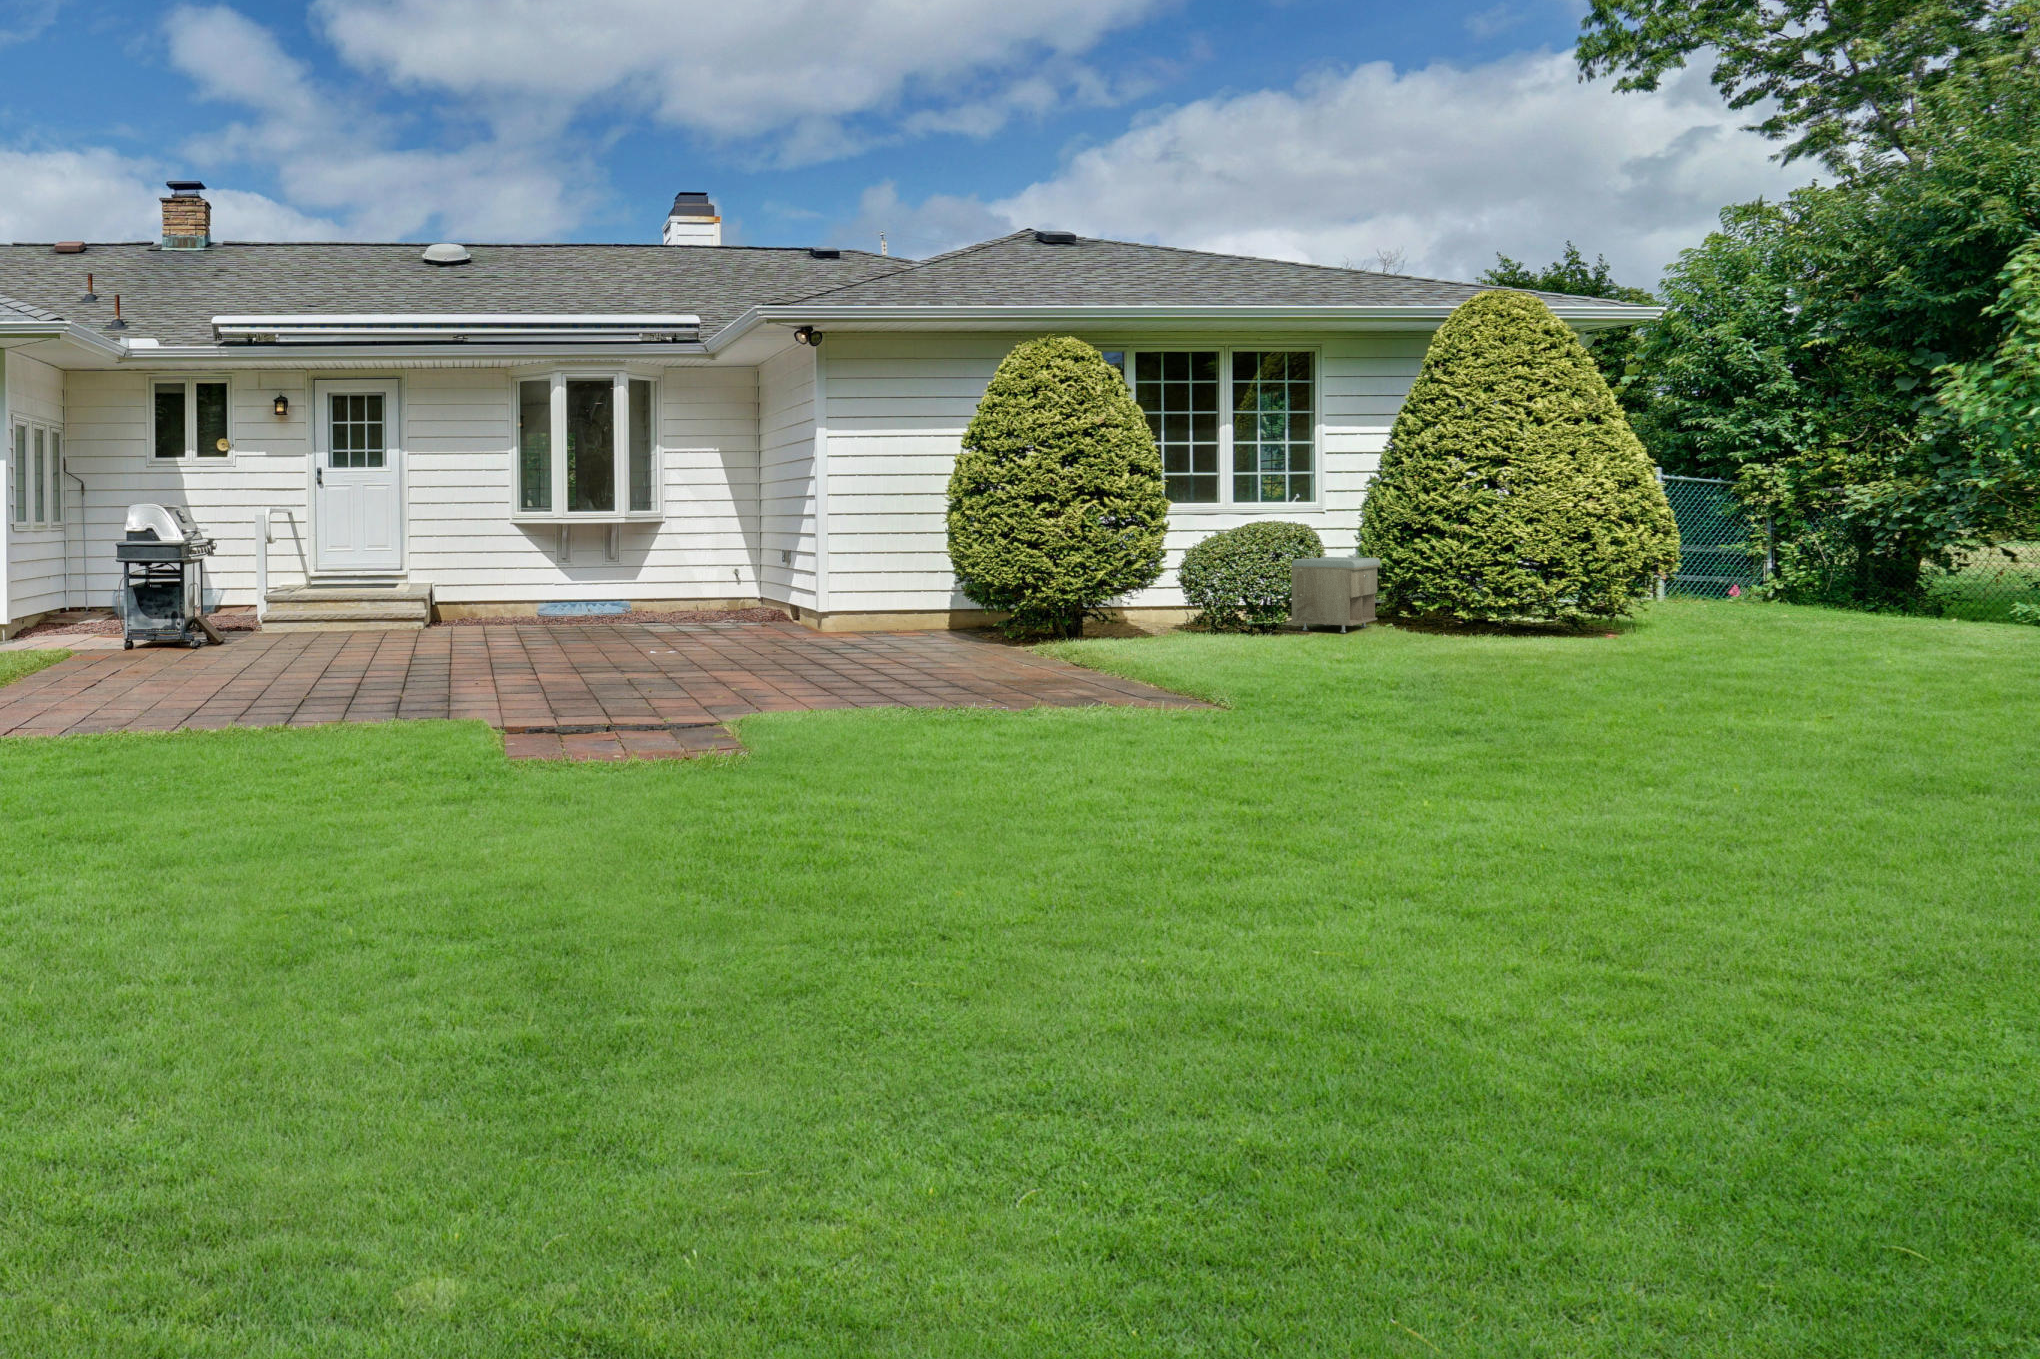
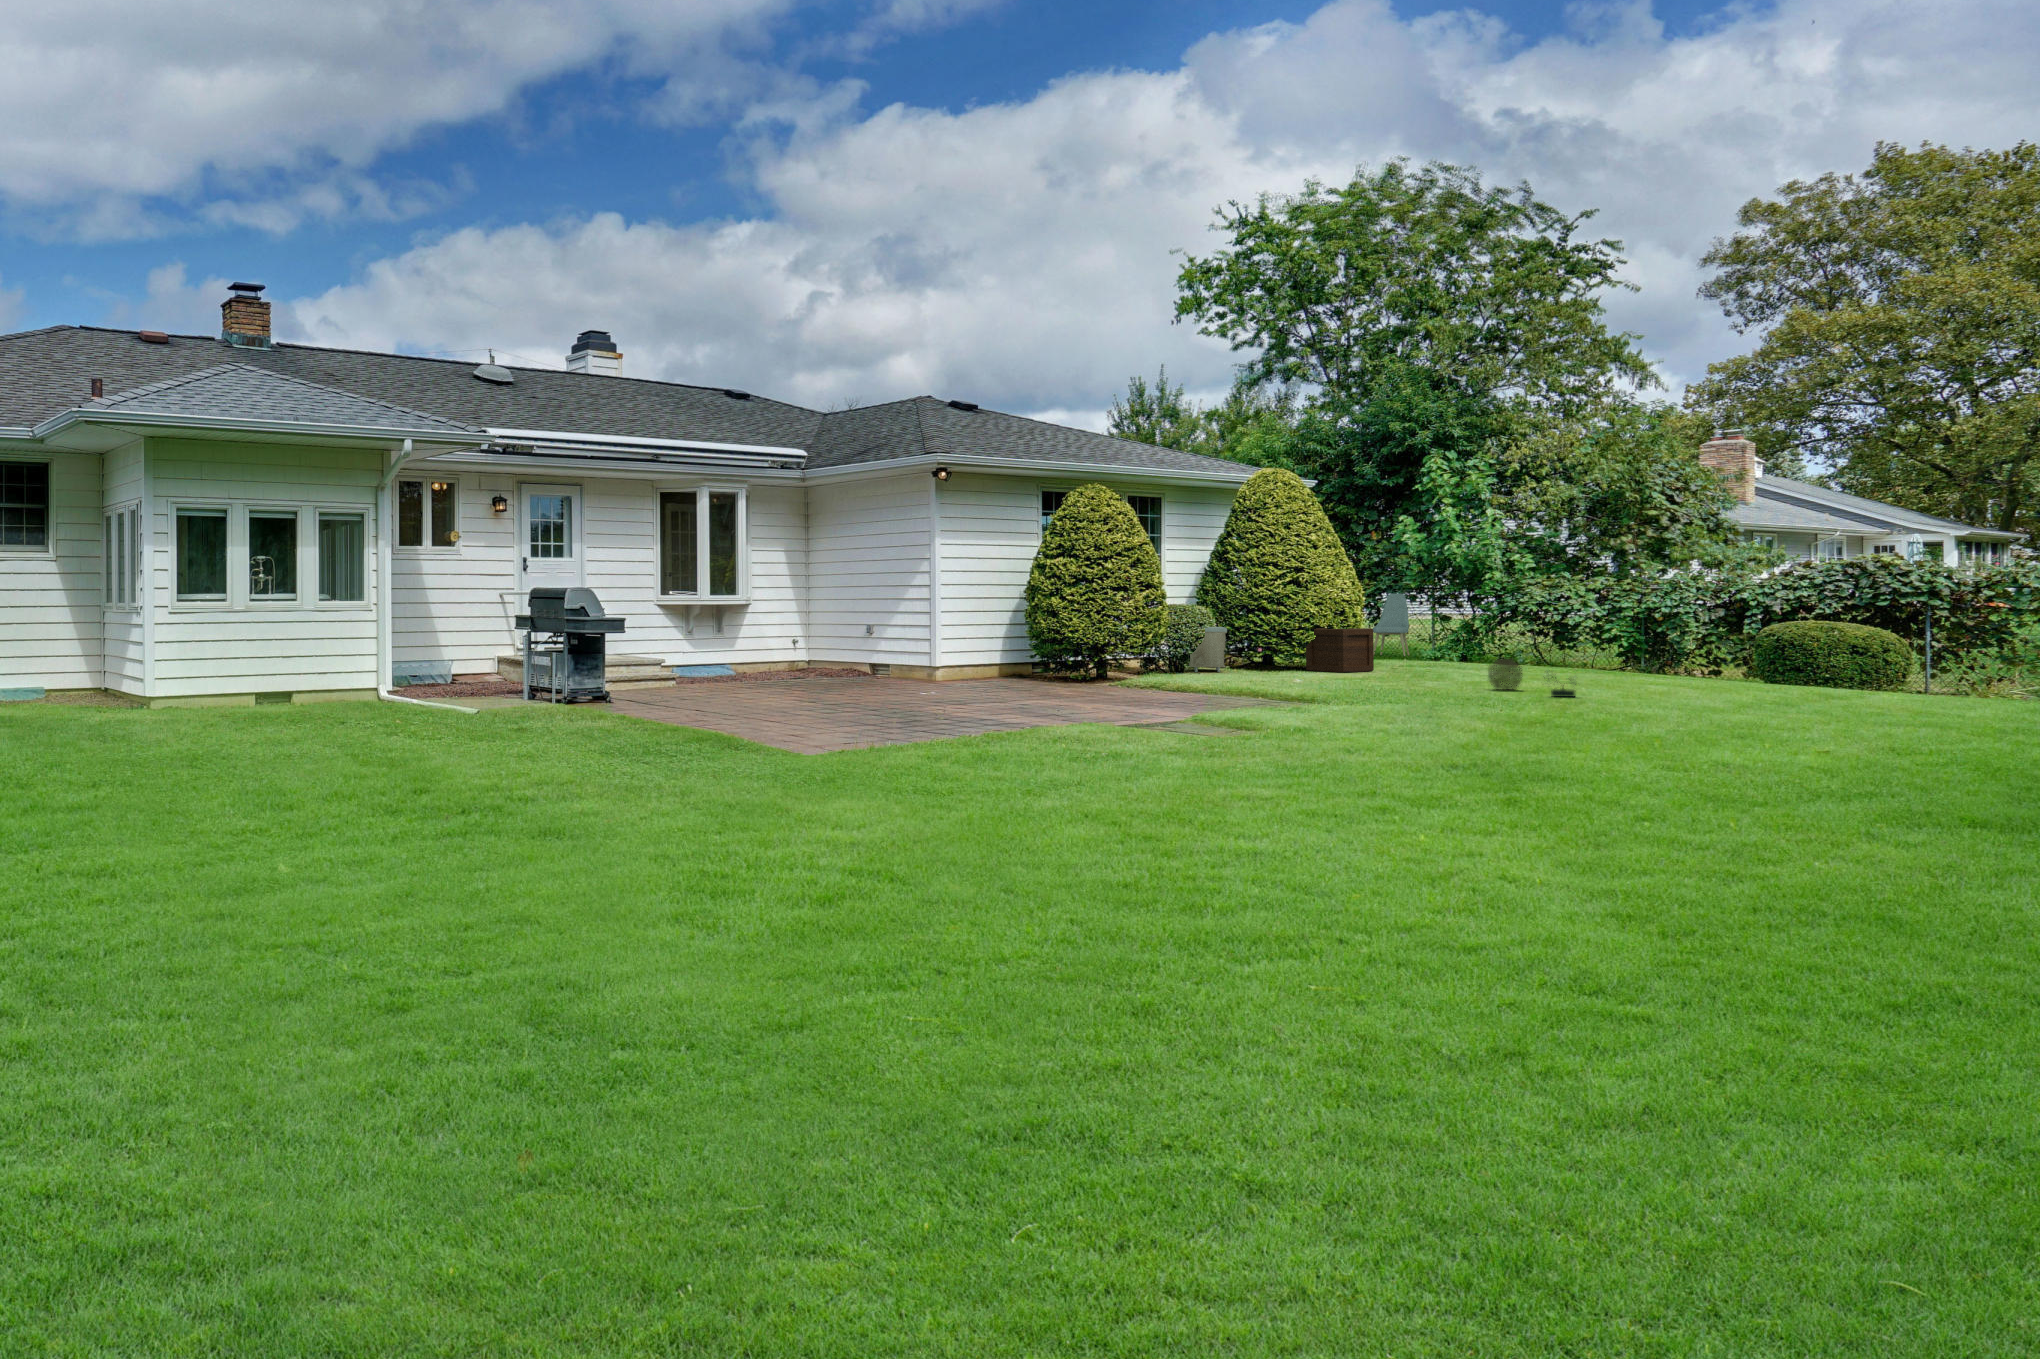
chair: none [1792,499,1876,605] -> present [1373,594,1409,656]
wooden crate: none [1526,564,1662,644] -> present [1306,628,1374,672]
woven basket: none [1769,655,1859,726] -> present [1489,659,1522,690]
decorative plant: none [1853,697,1970,771] -> present [1544,674,1576,697]

